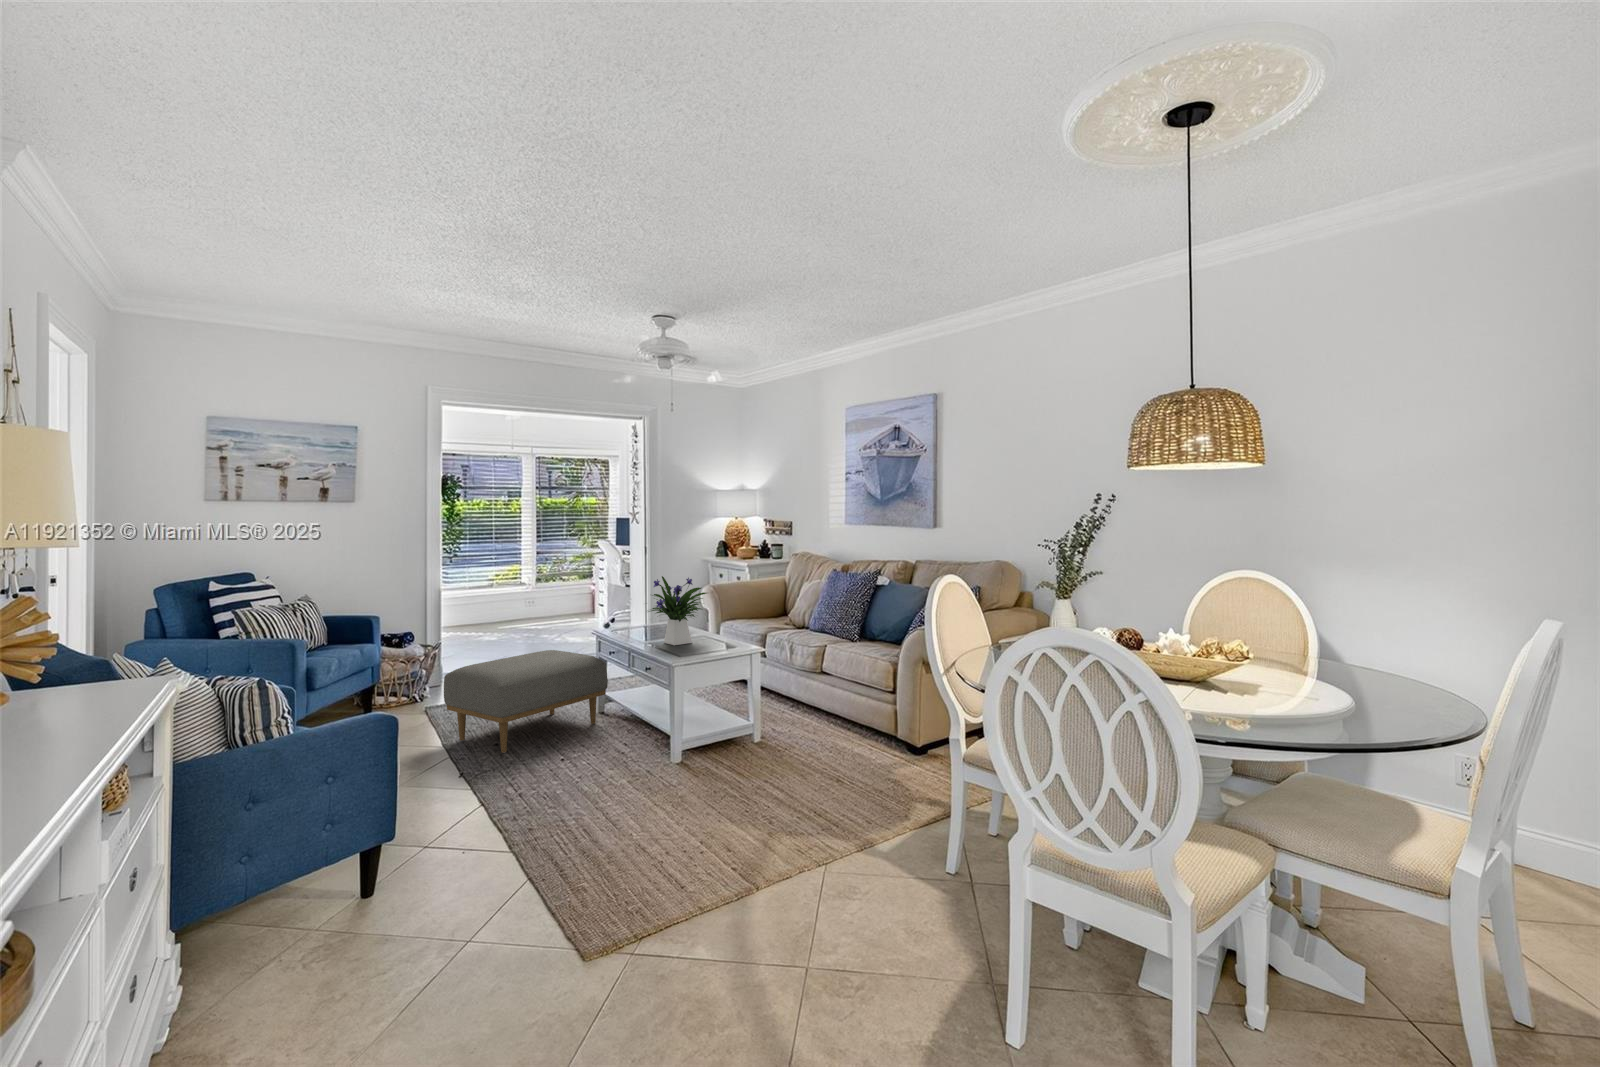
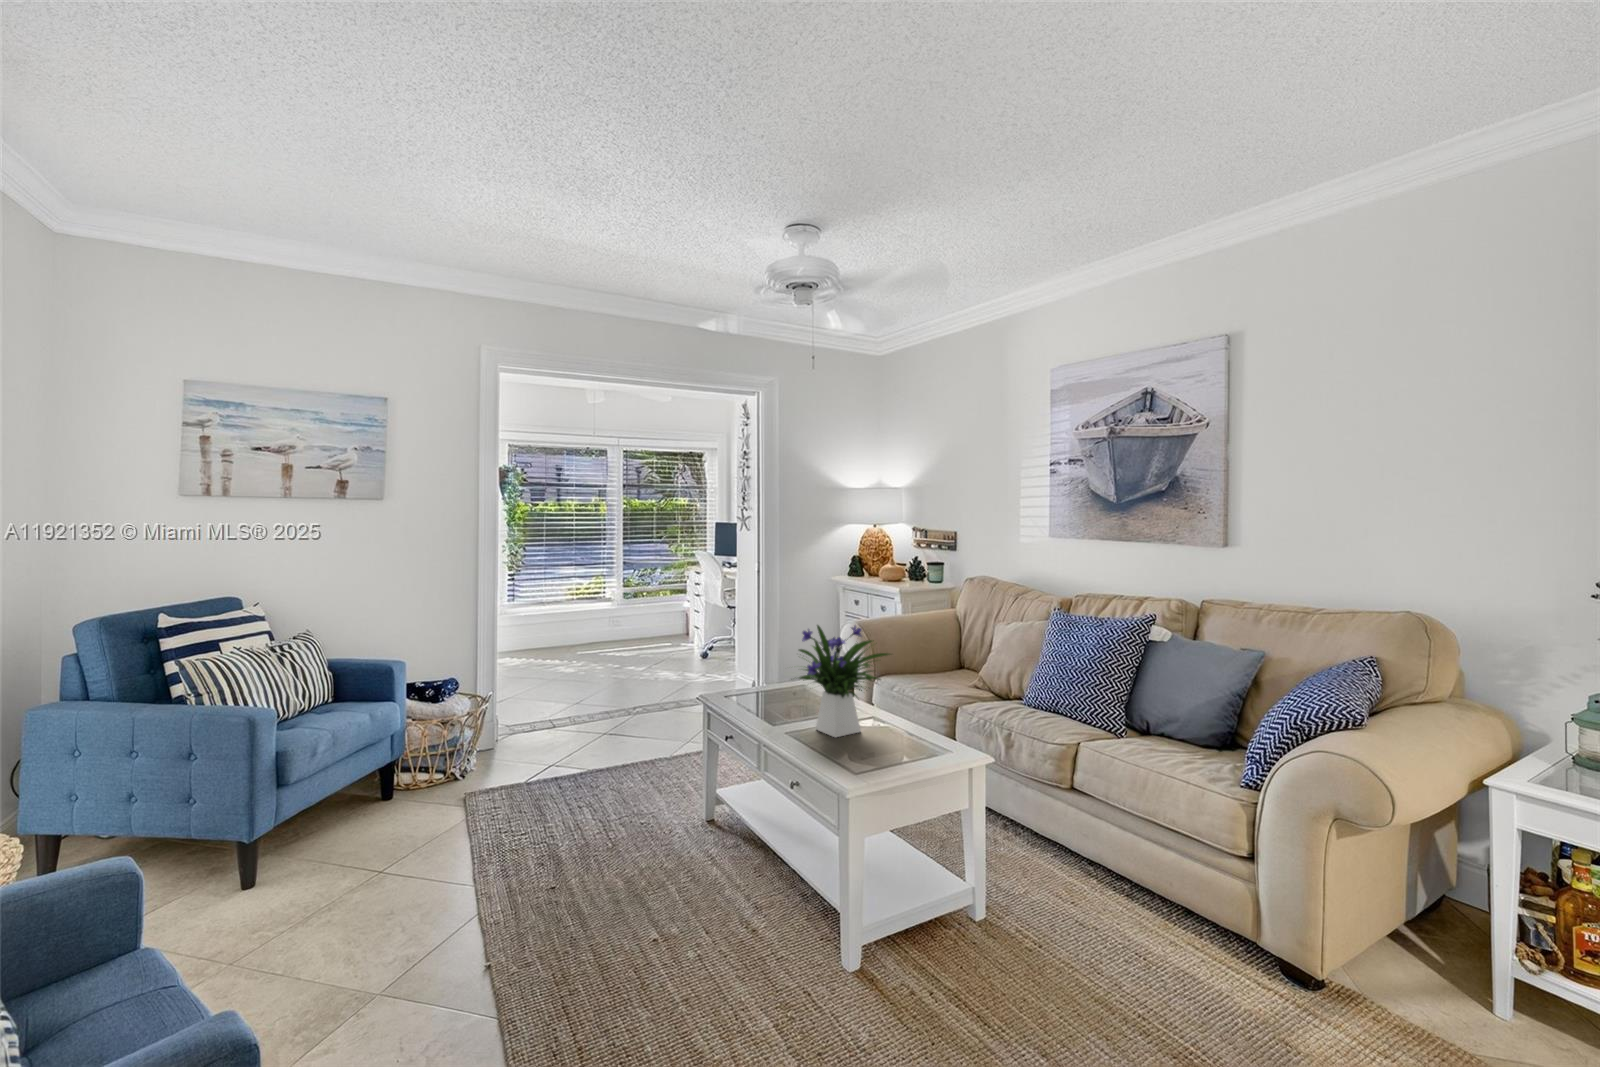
ottoman: present [444,650,608,753] -> none [477,722,724,912]

